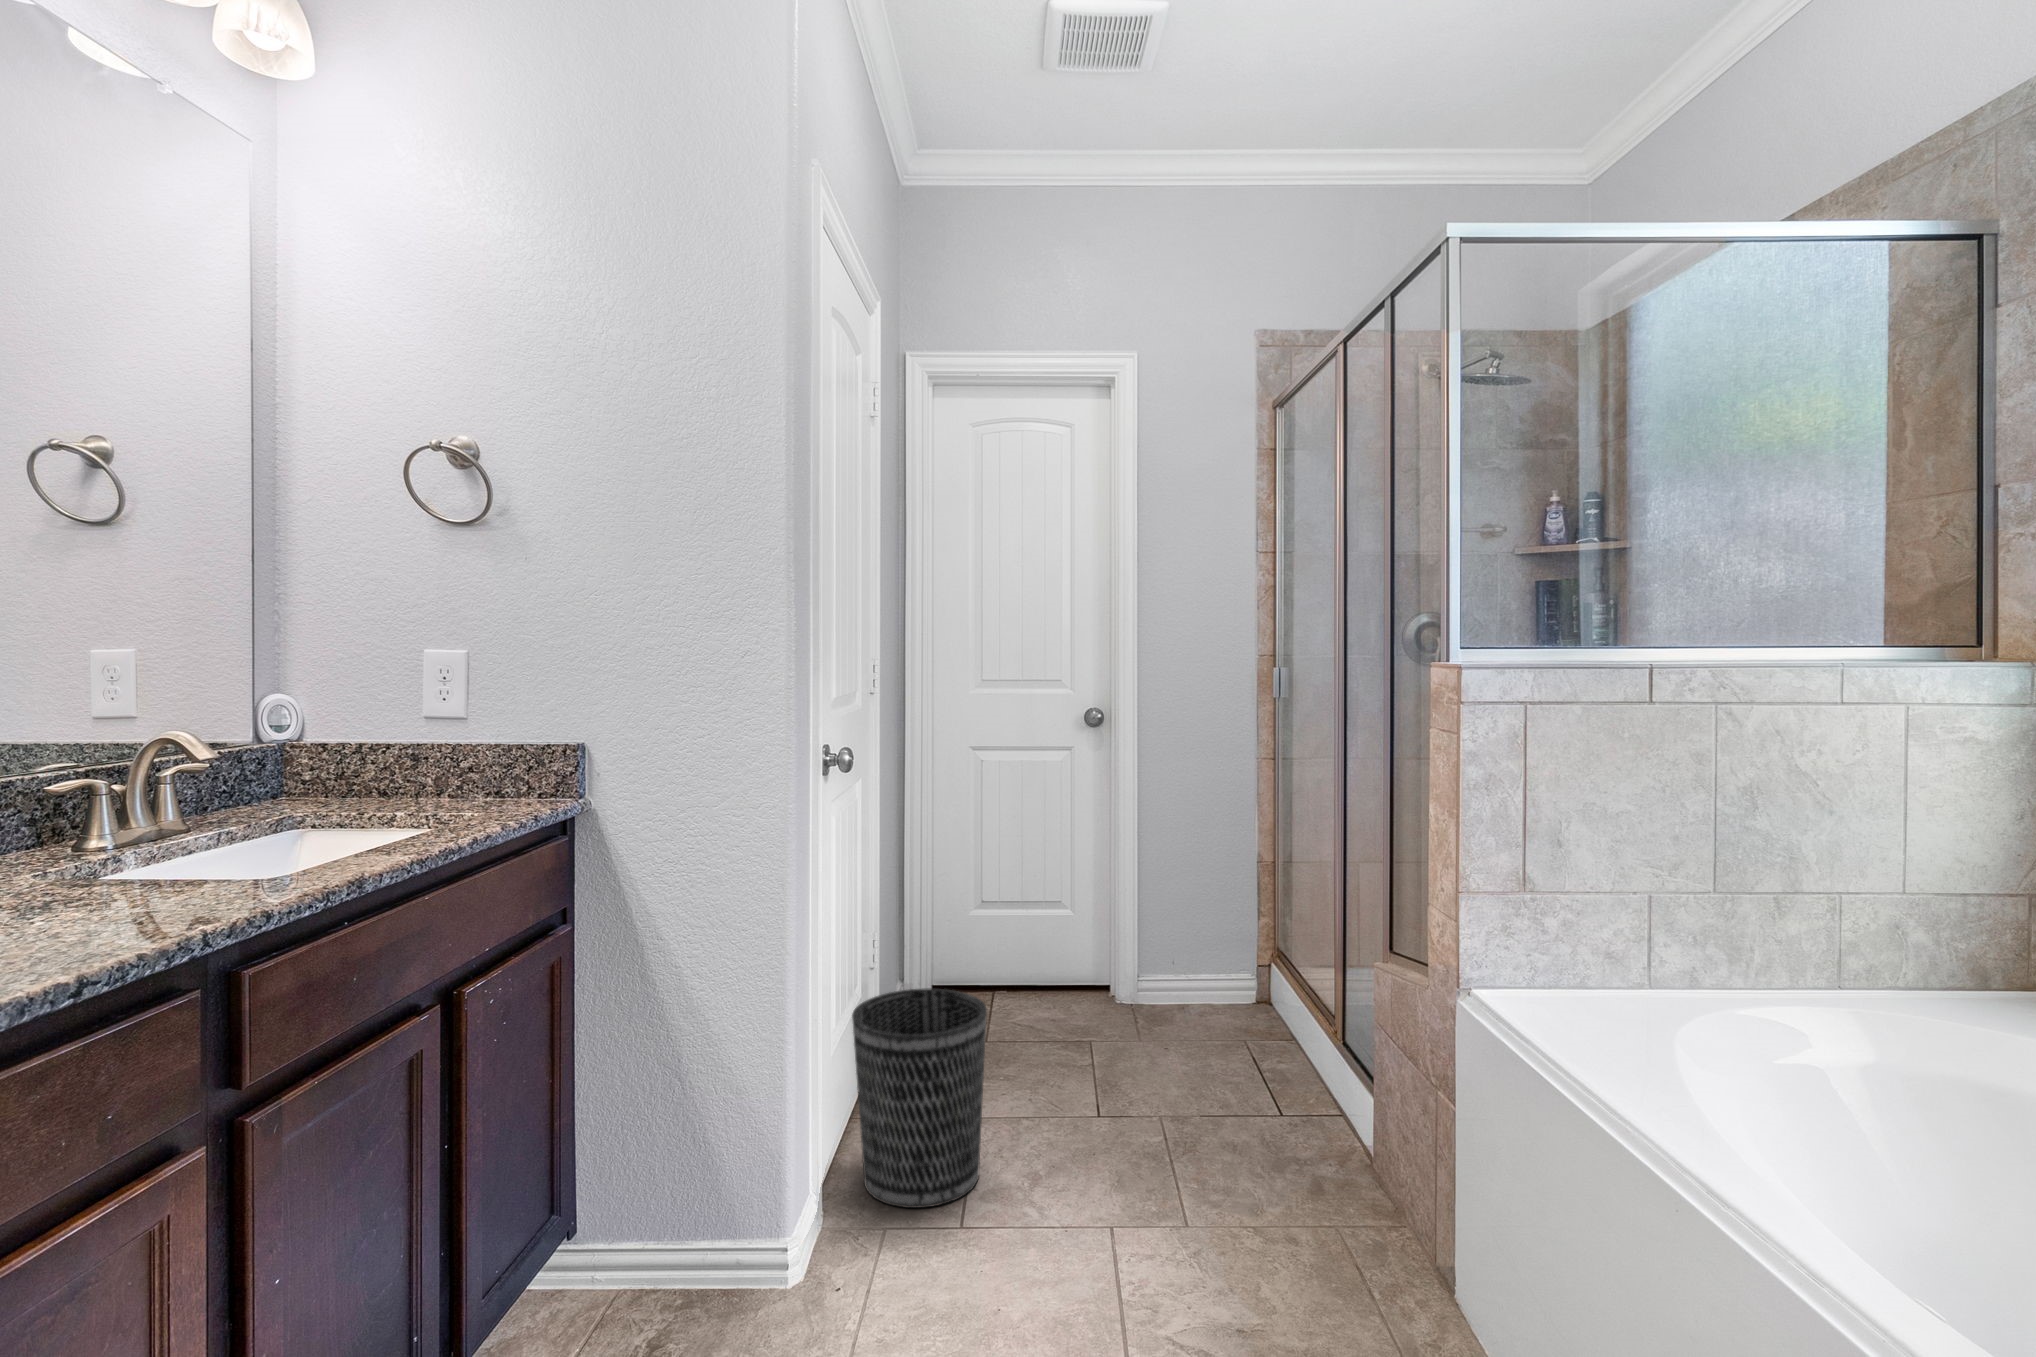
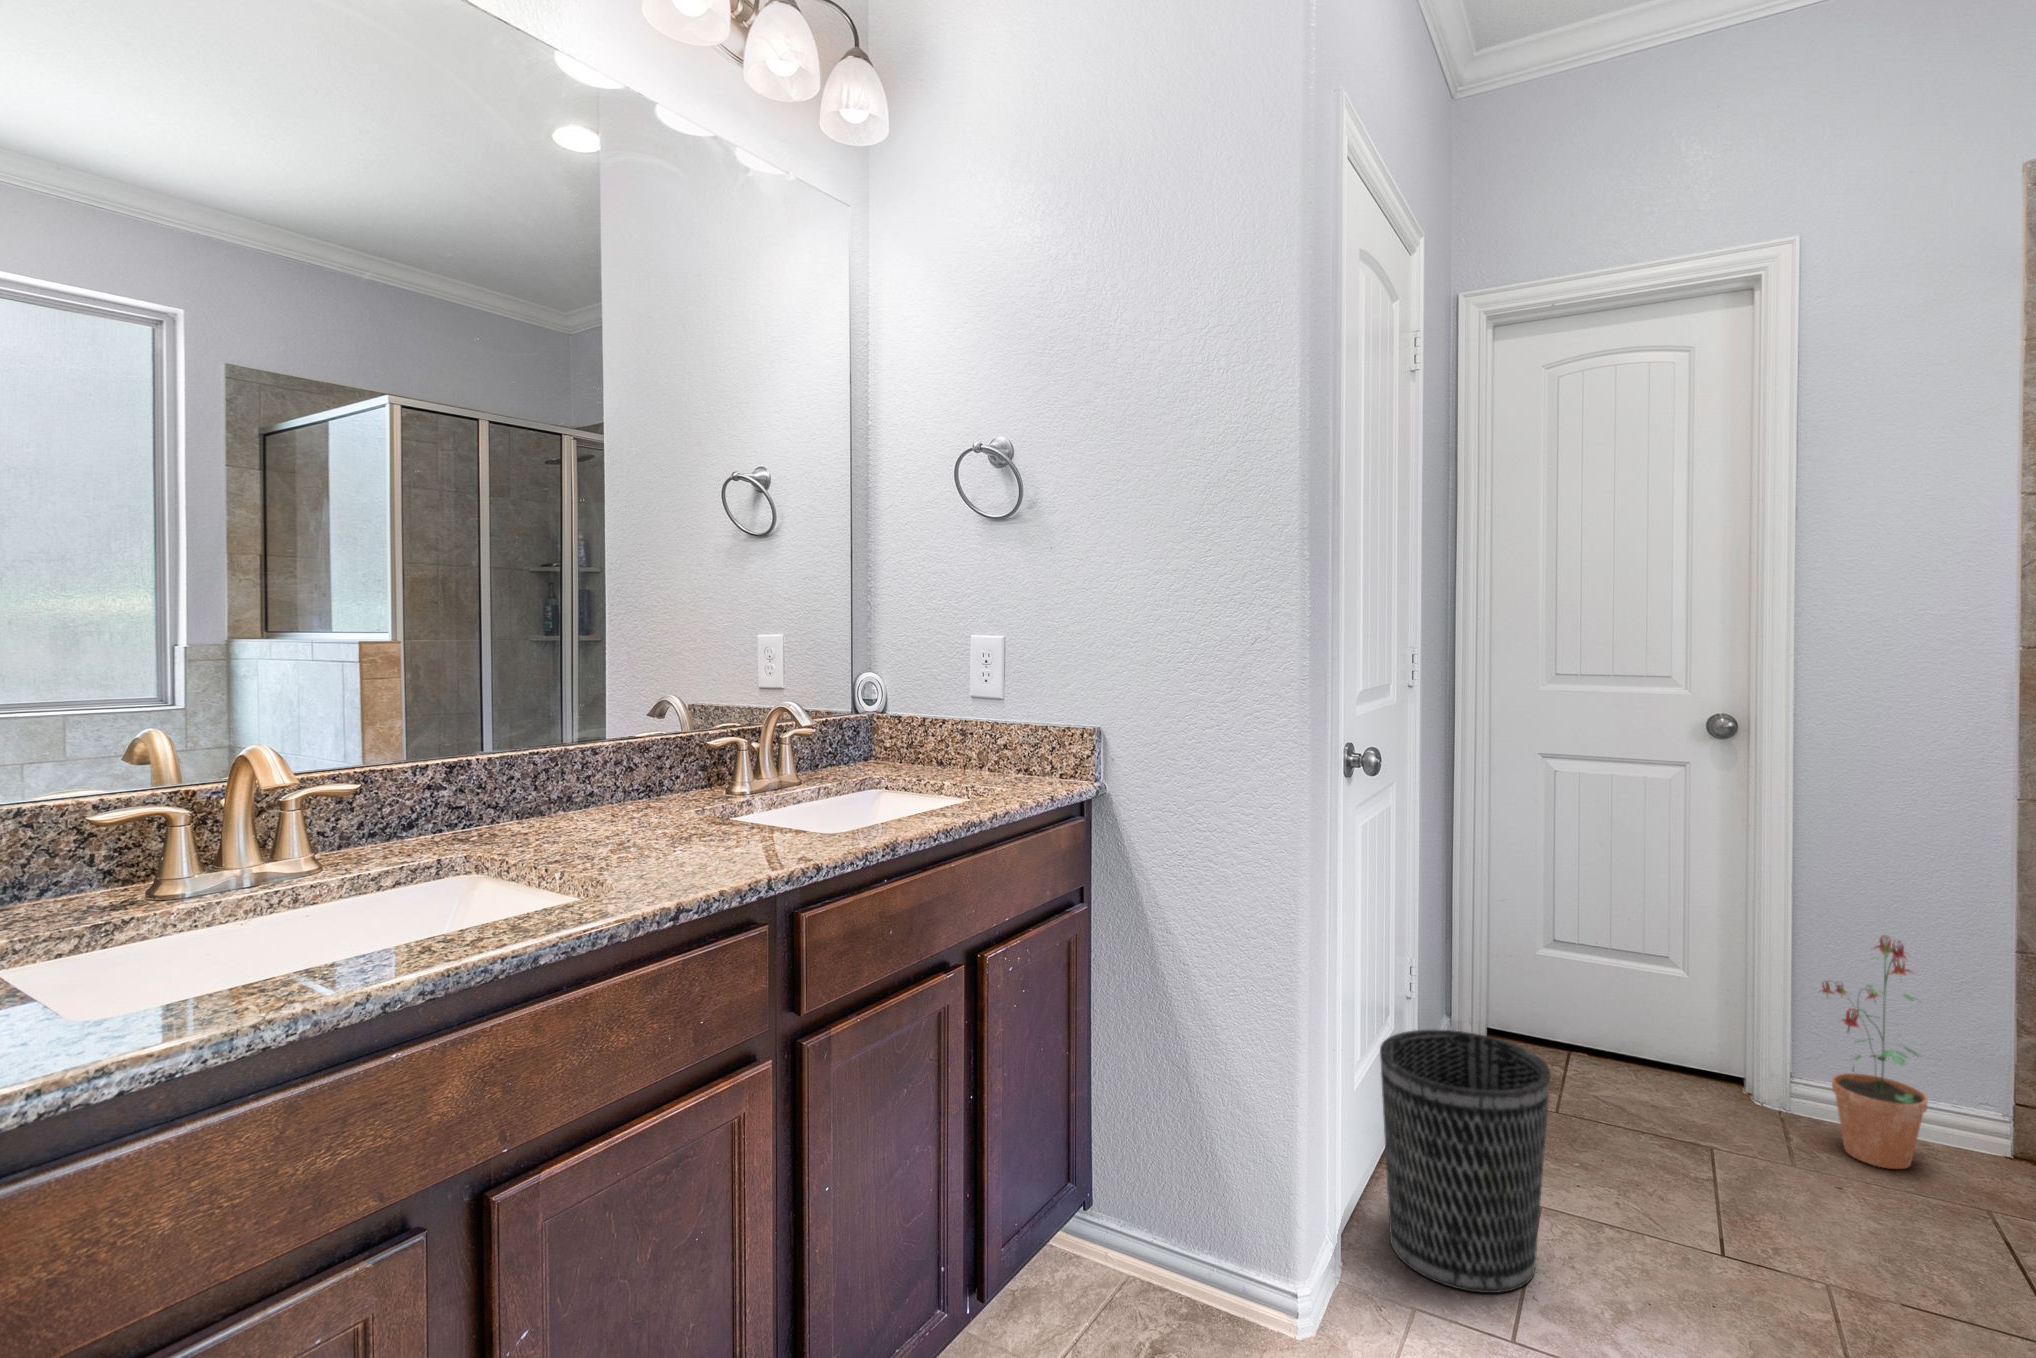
potted plant: none [1155,865,1221,1035] -> present [1822,935,1928,1169]

